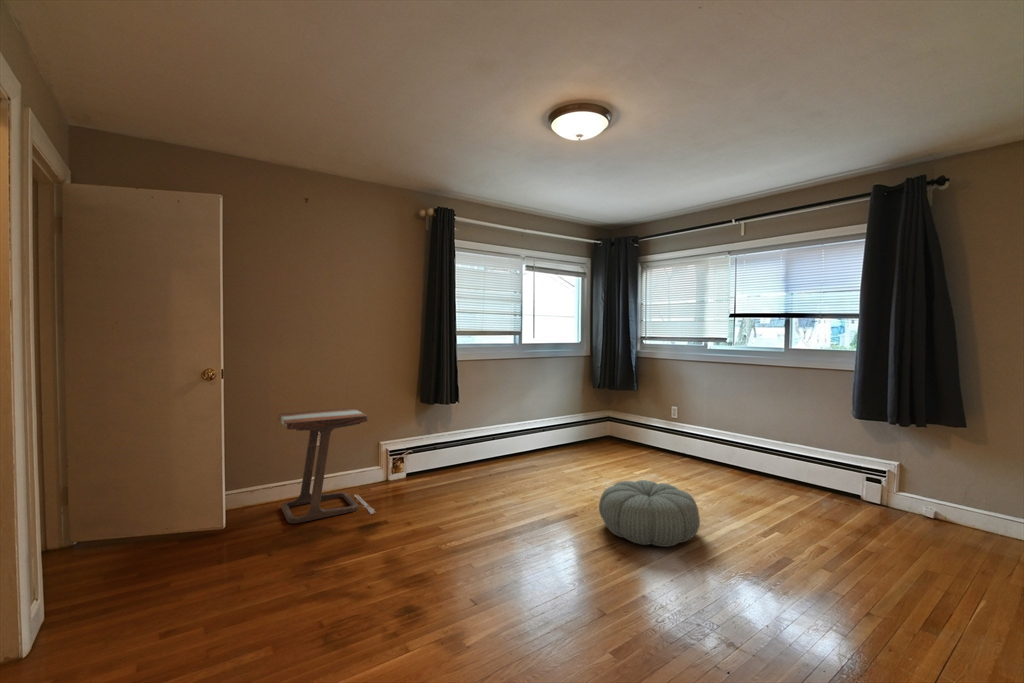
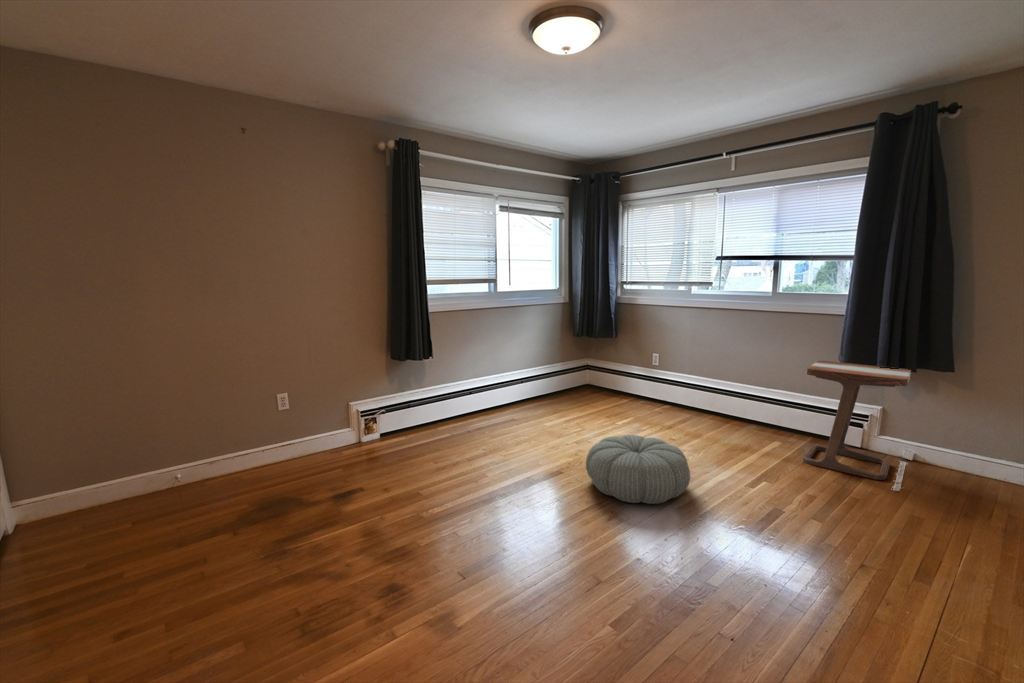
side table: present [279,408,372,524] -> present [803,361,911,490]

